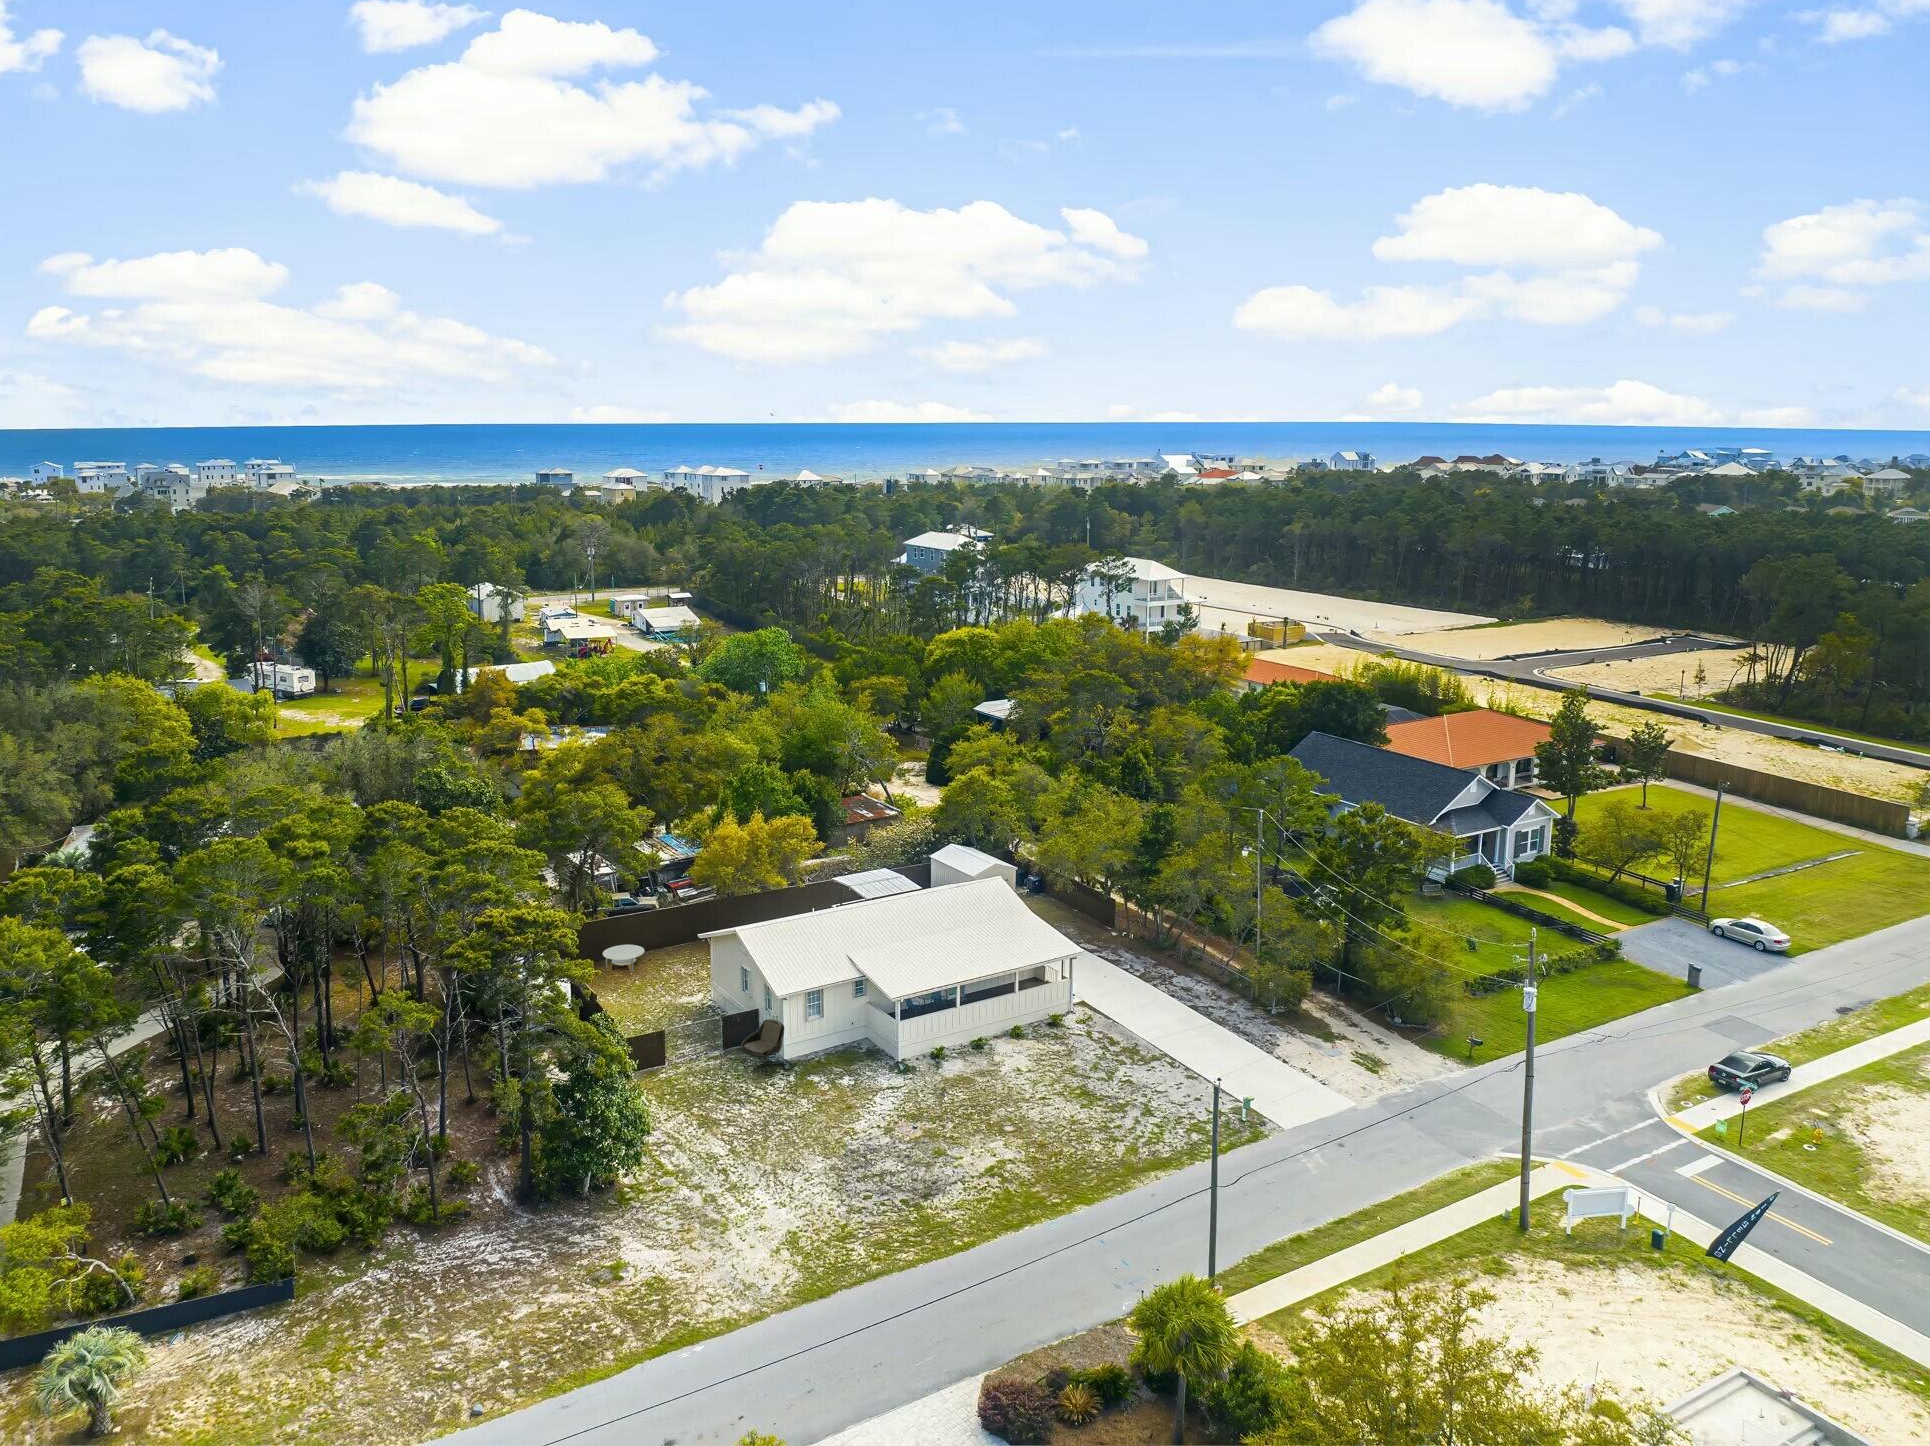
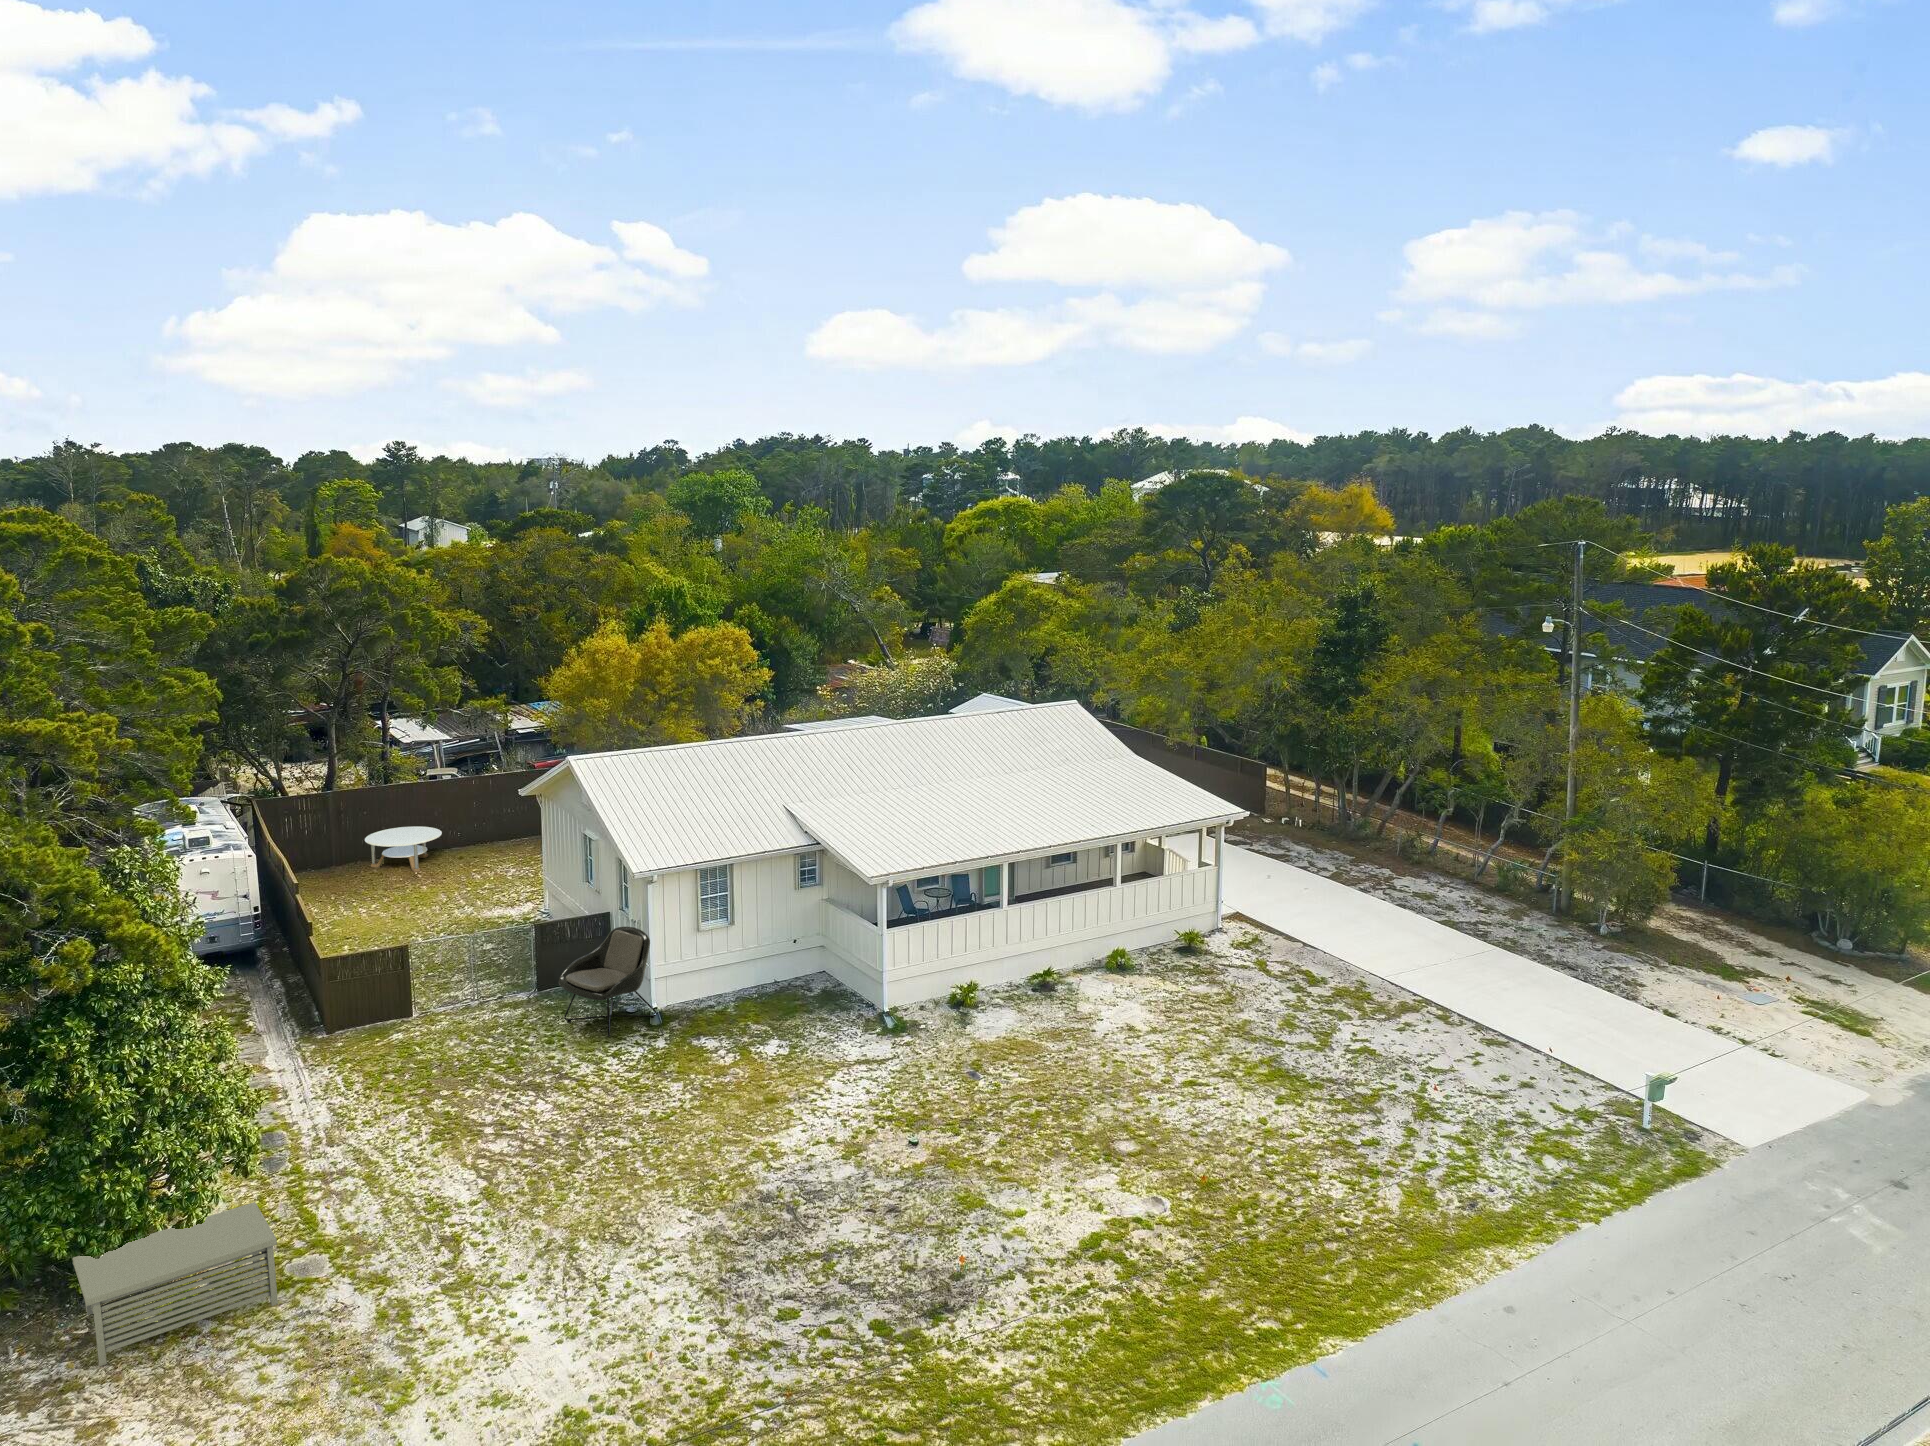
storage bench: none [587,1155,664,1218] -> present [73,1202,278,1366]

